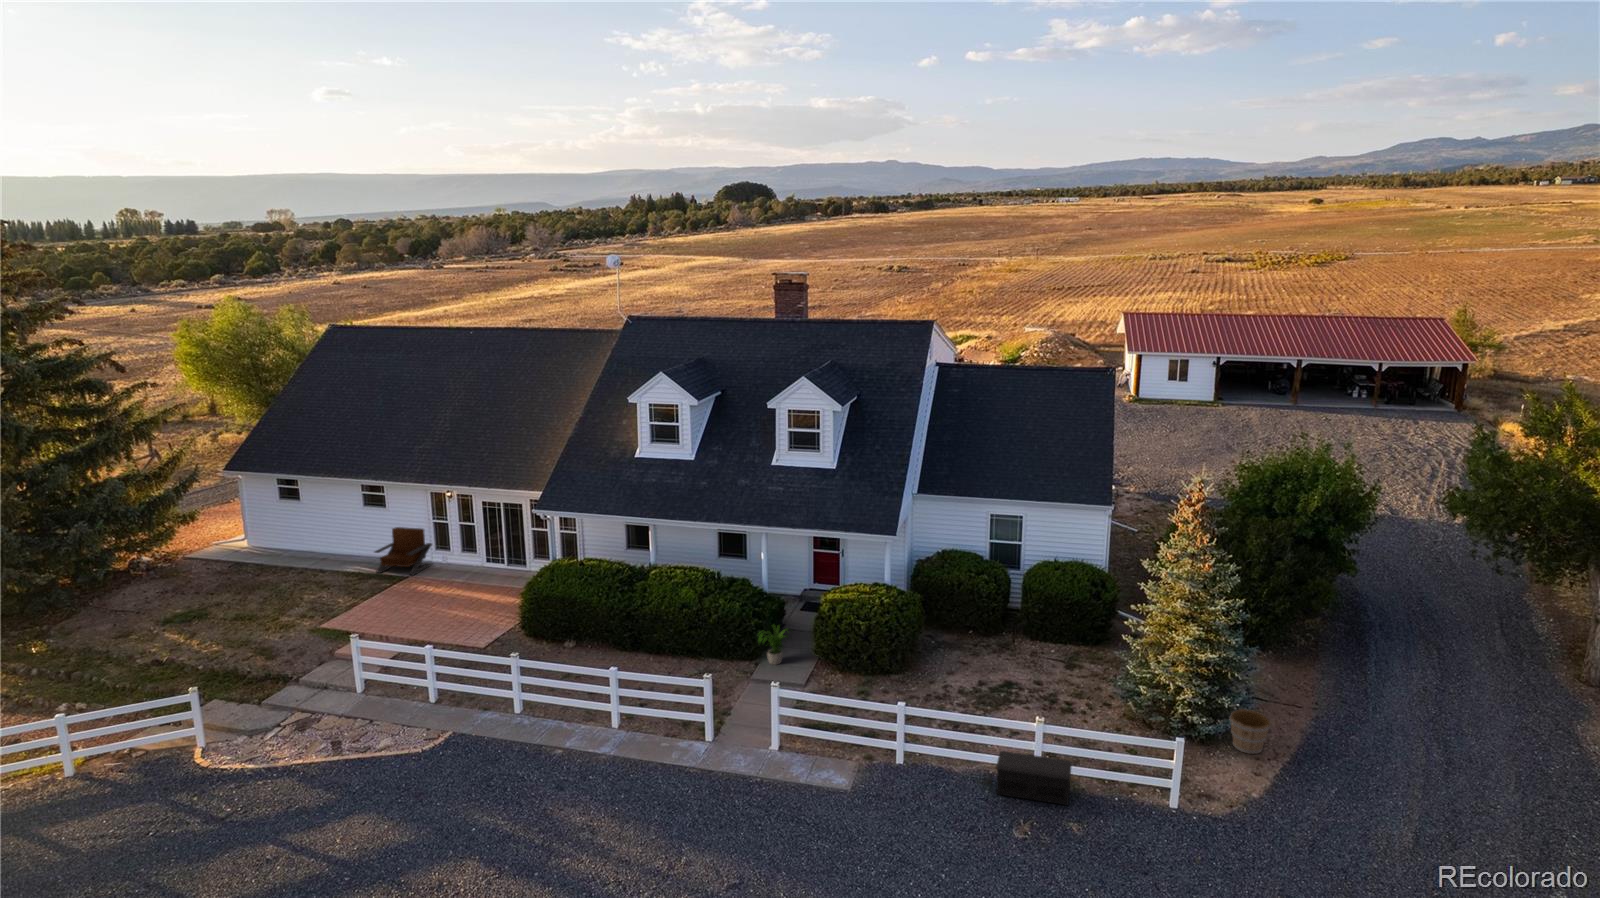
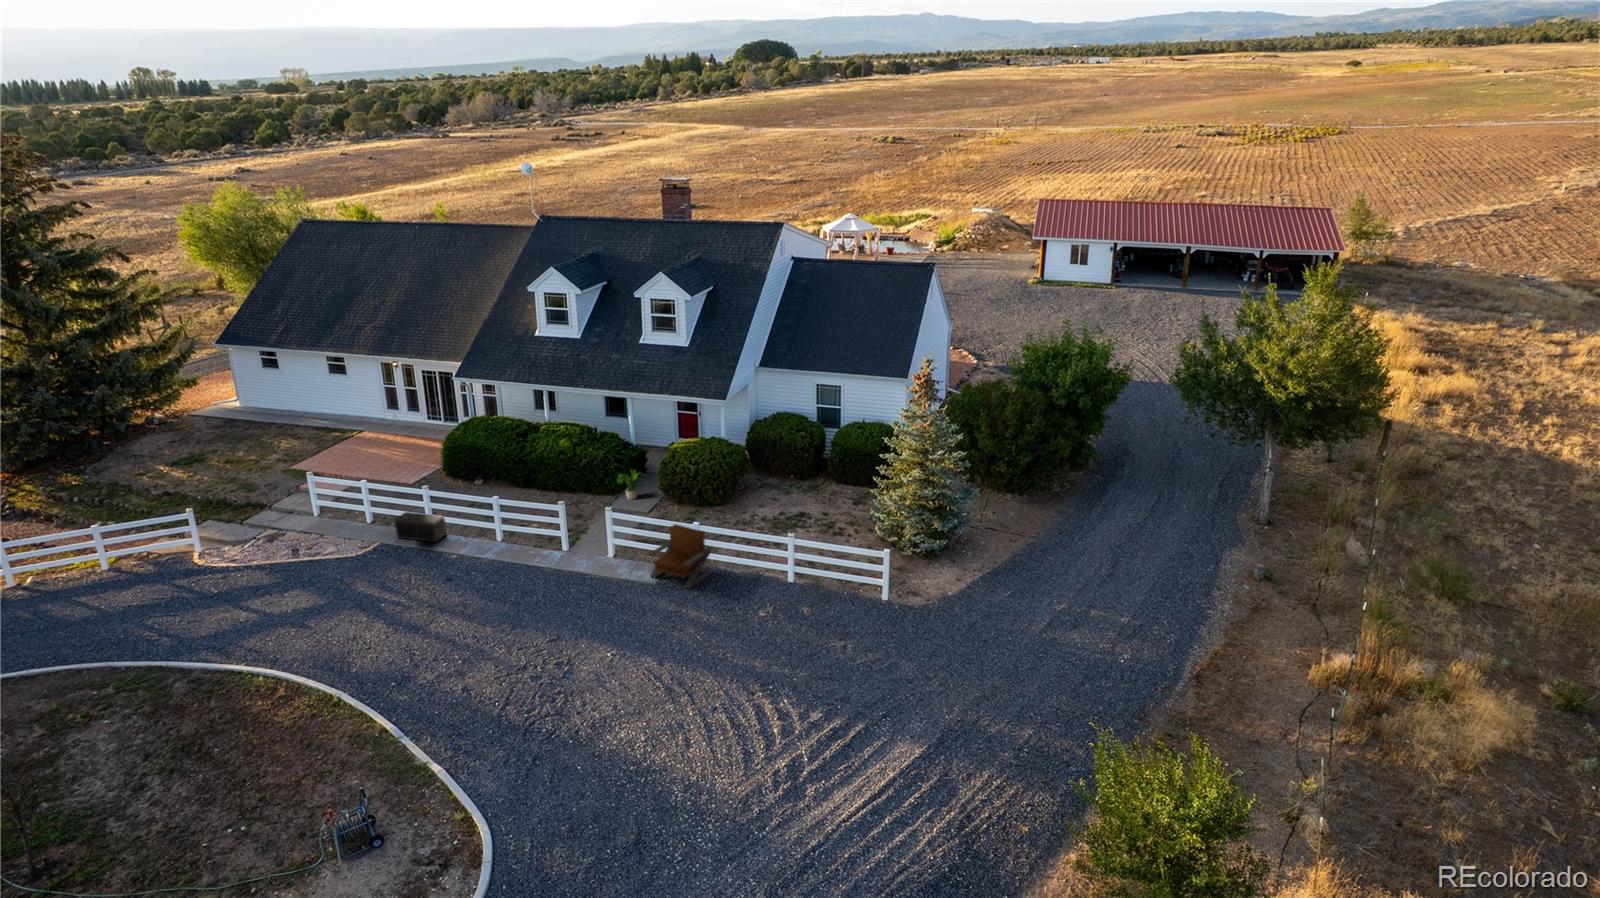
lounge chair: present [375,527,433,575] -> present [649,524,712,589]
wooden bucket: present [1229,709,1271,754] -> none [937,531,965,562]
storage bench: present [996,751,1072,805] -> present [395,512,447,542]

